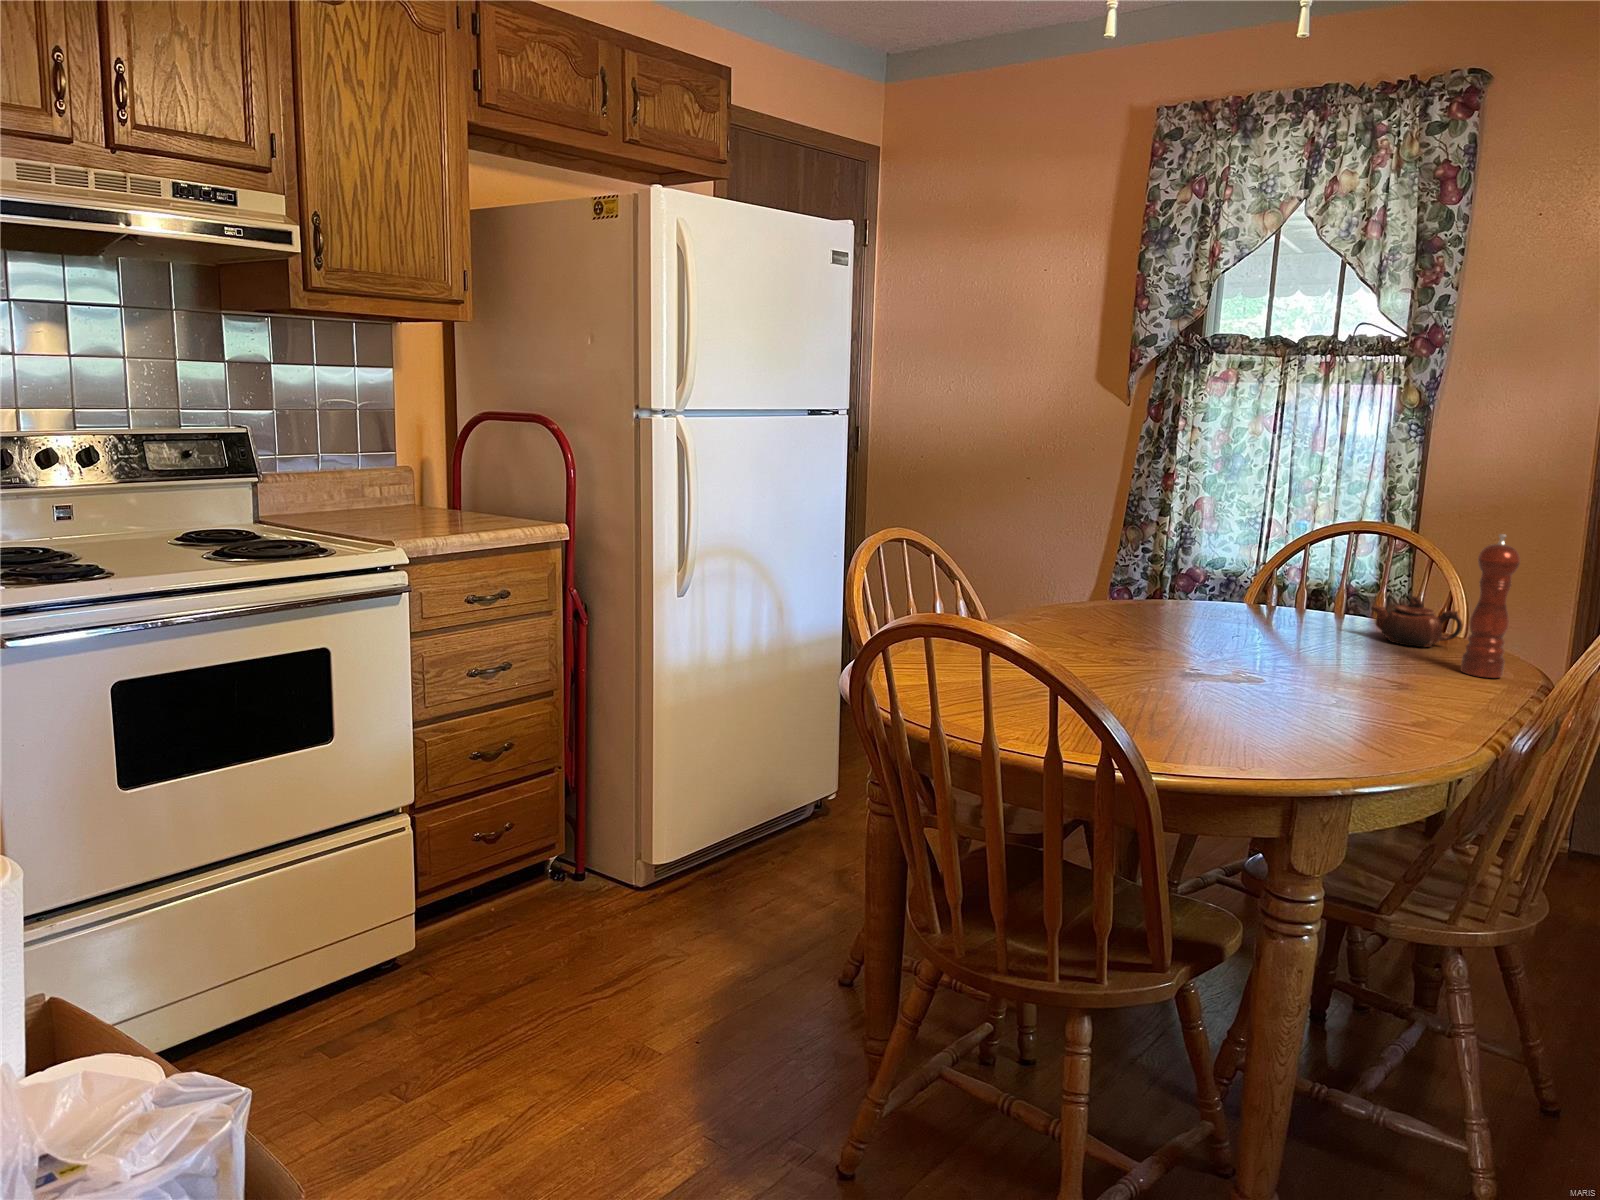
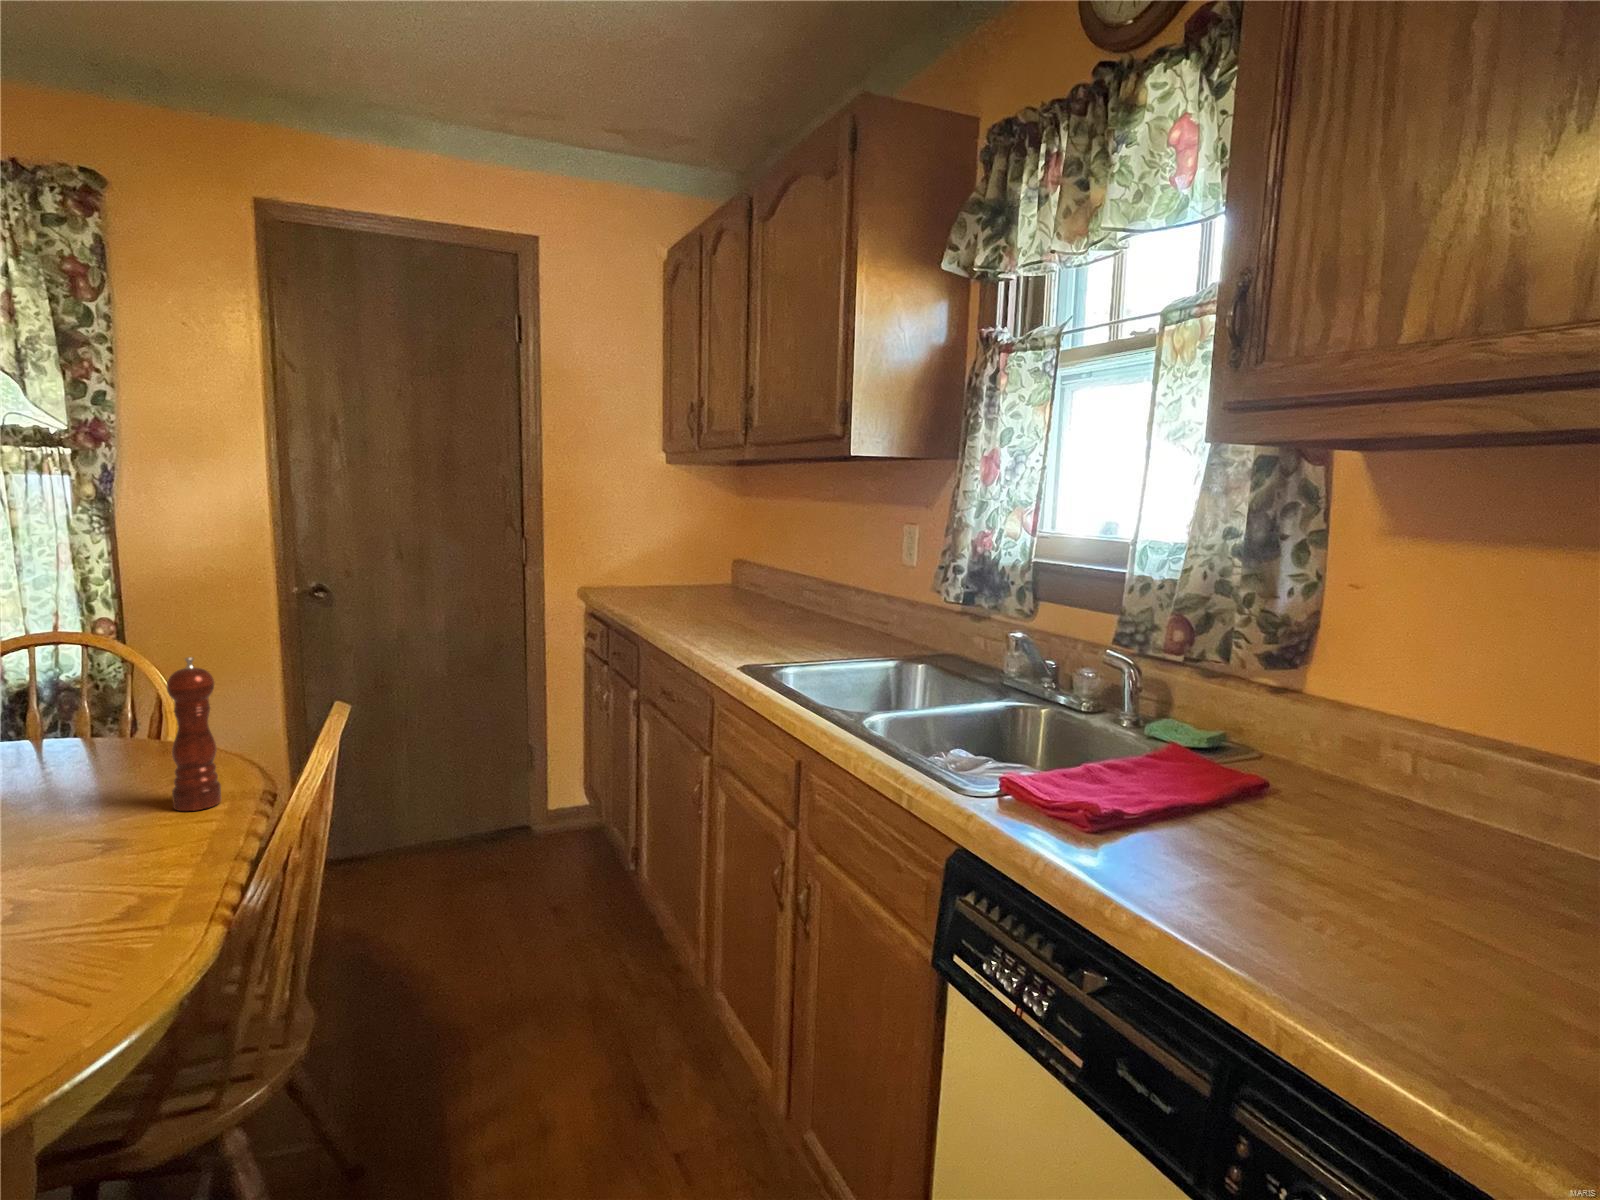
teapot: present [1371,596,1463,647] -> none [51,729,170,788]

